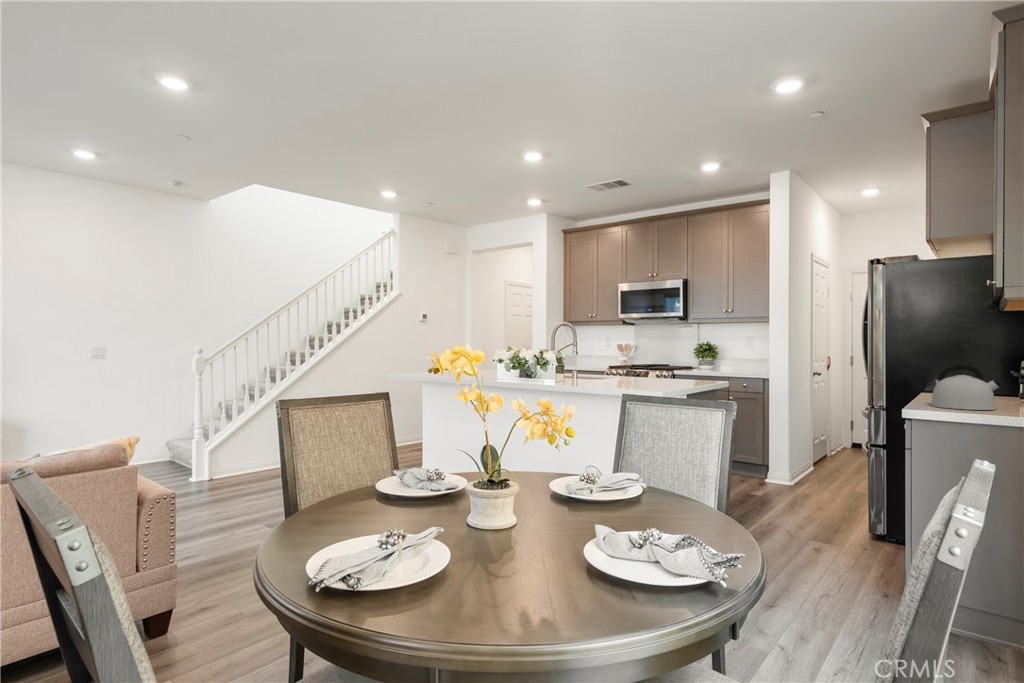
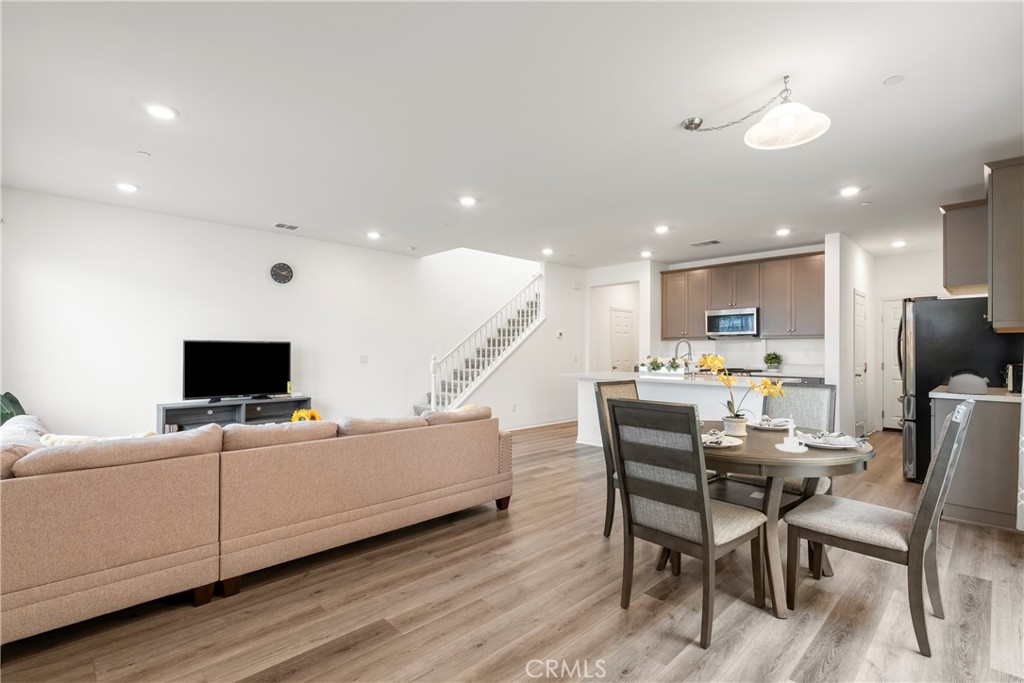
candle holder: none [480,503,561,623] -> present [775,415,808,453]

